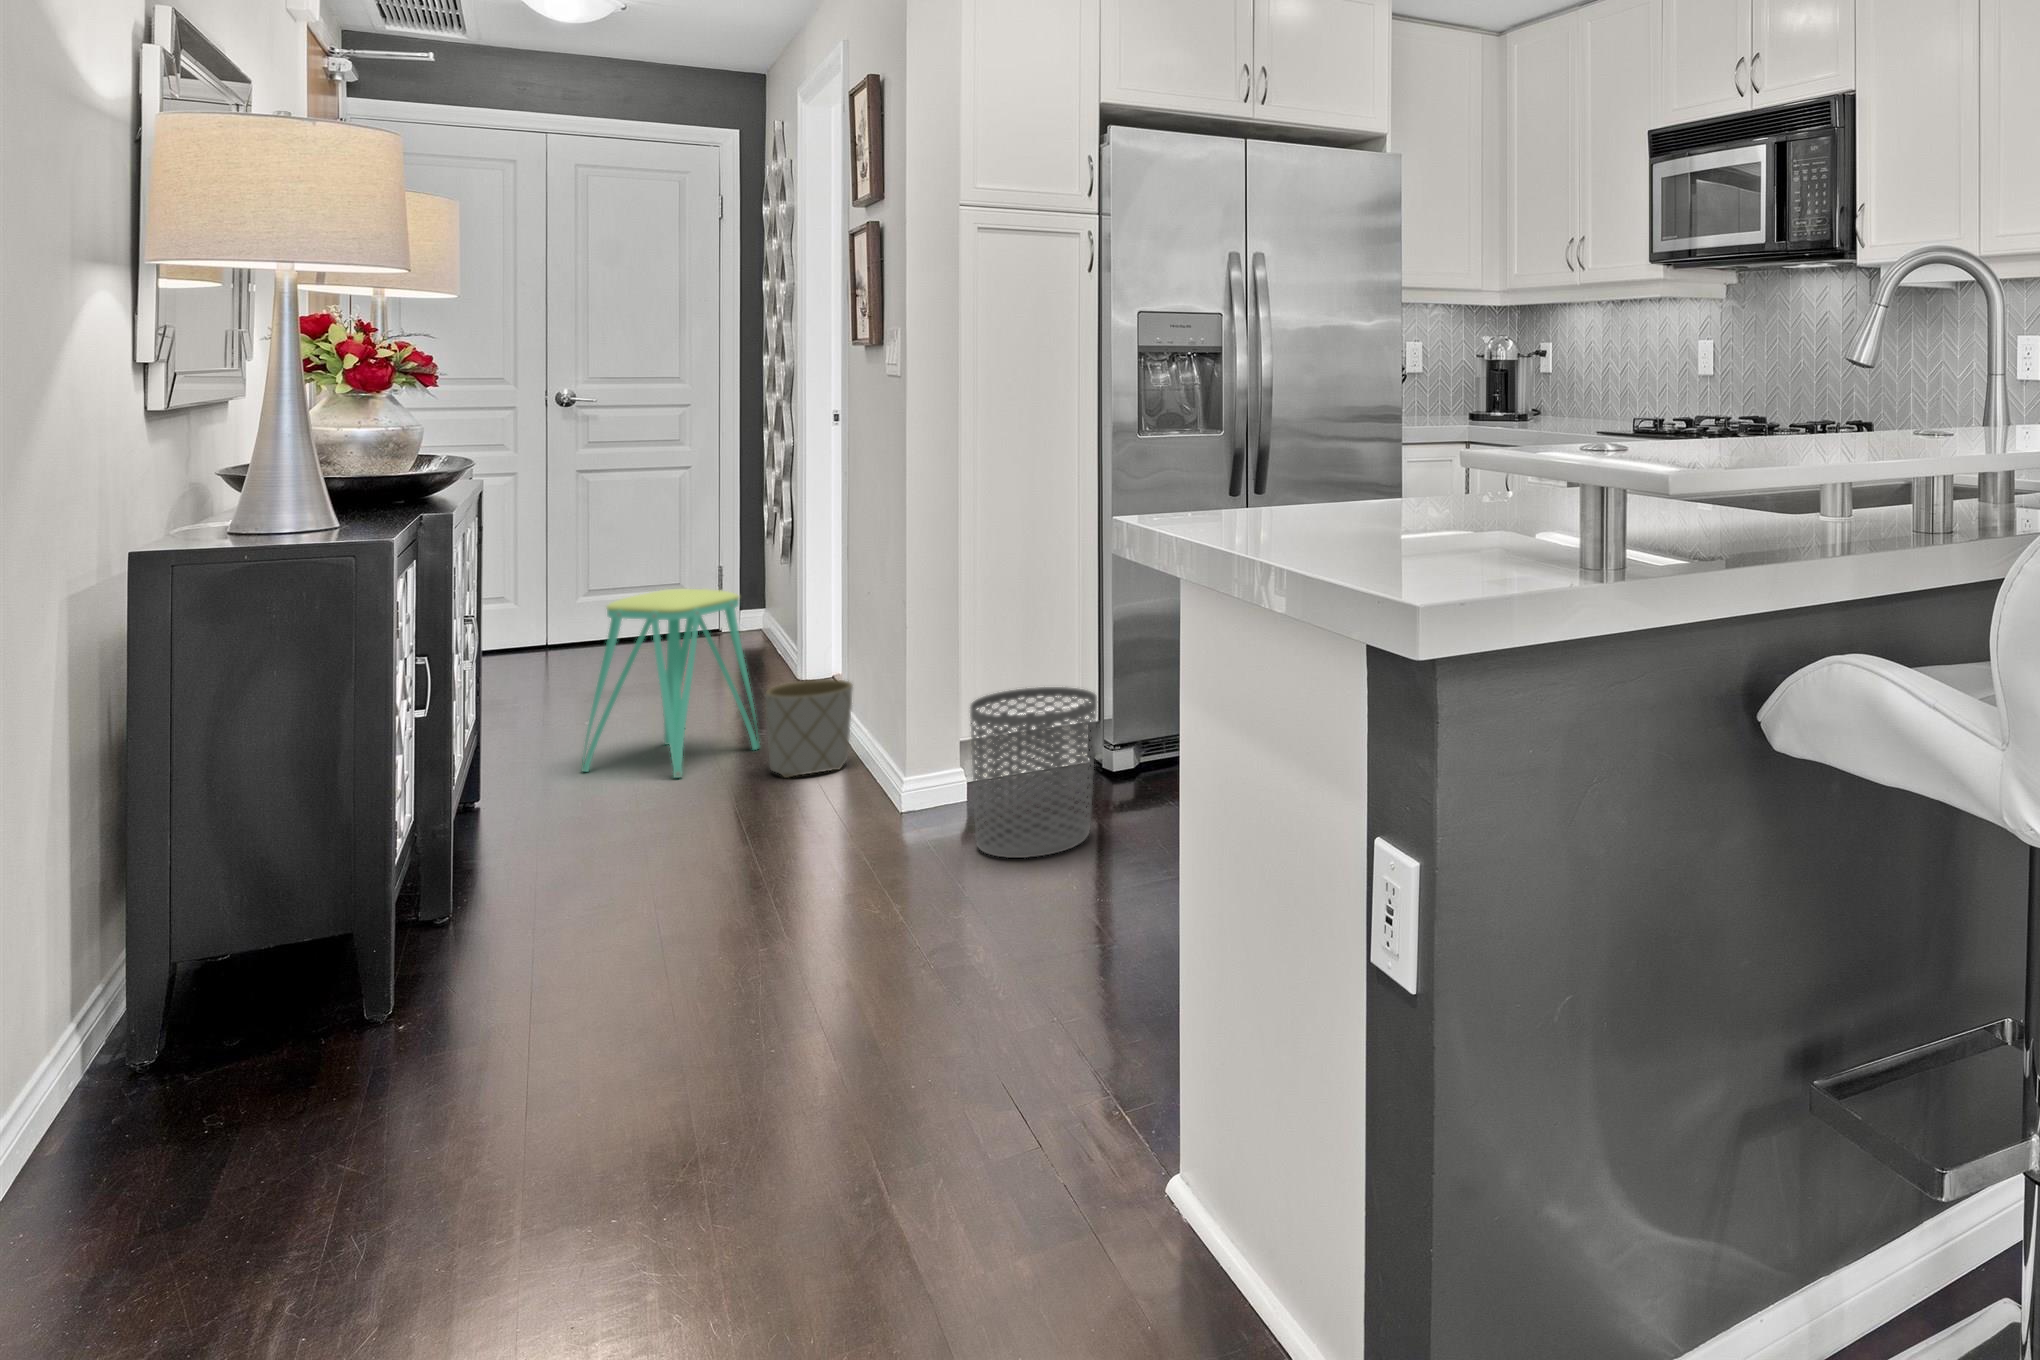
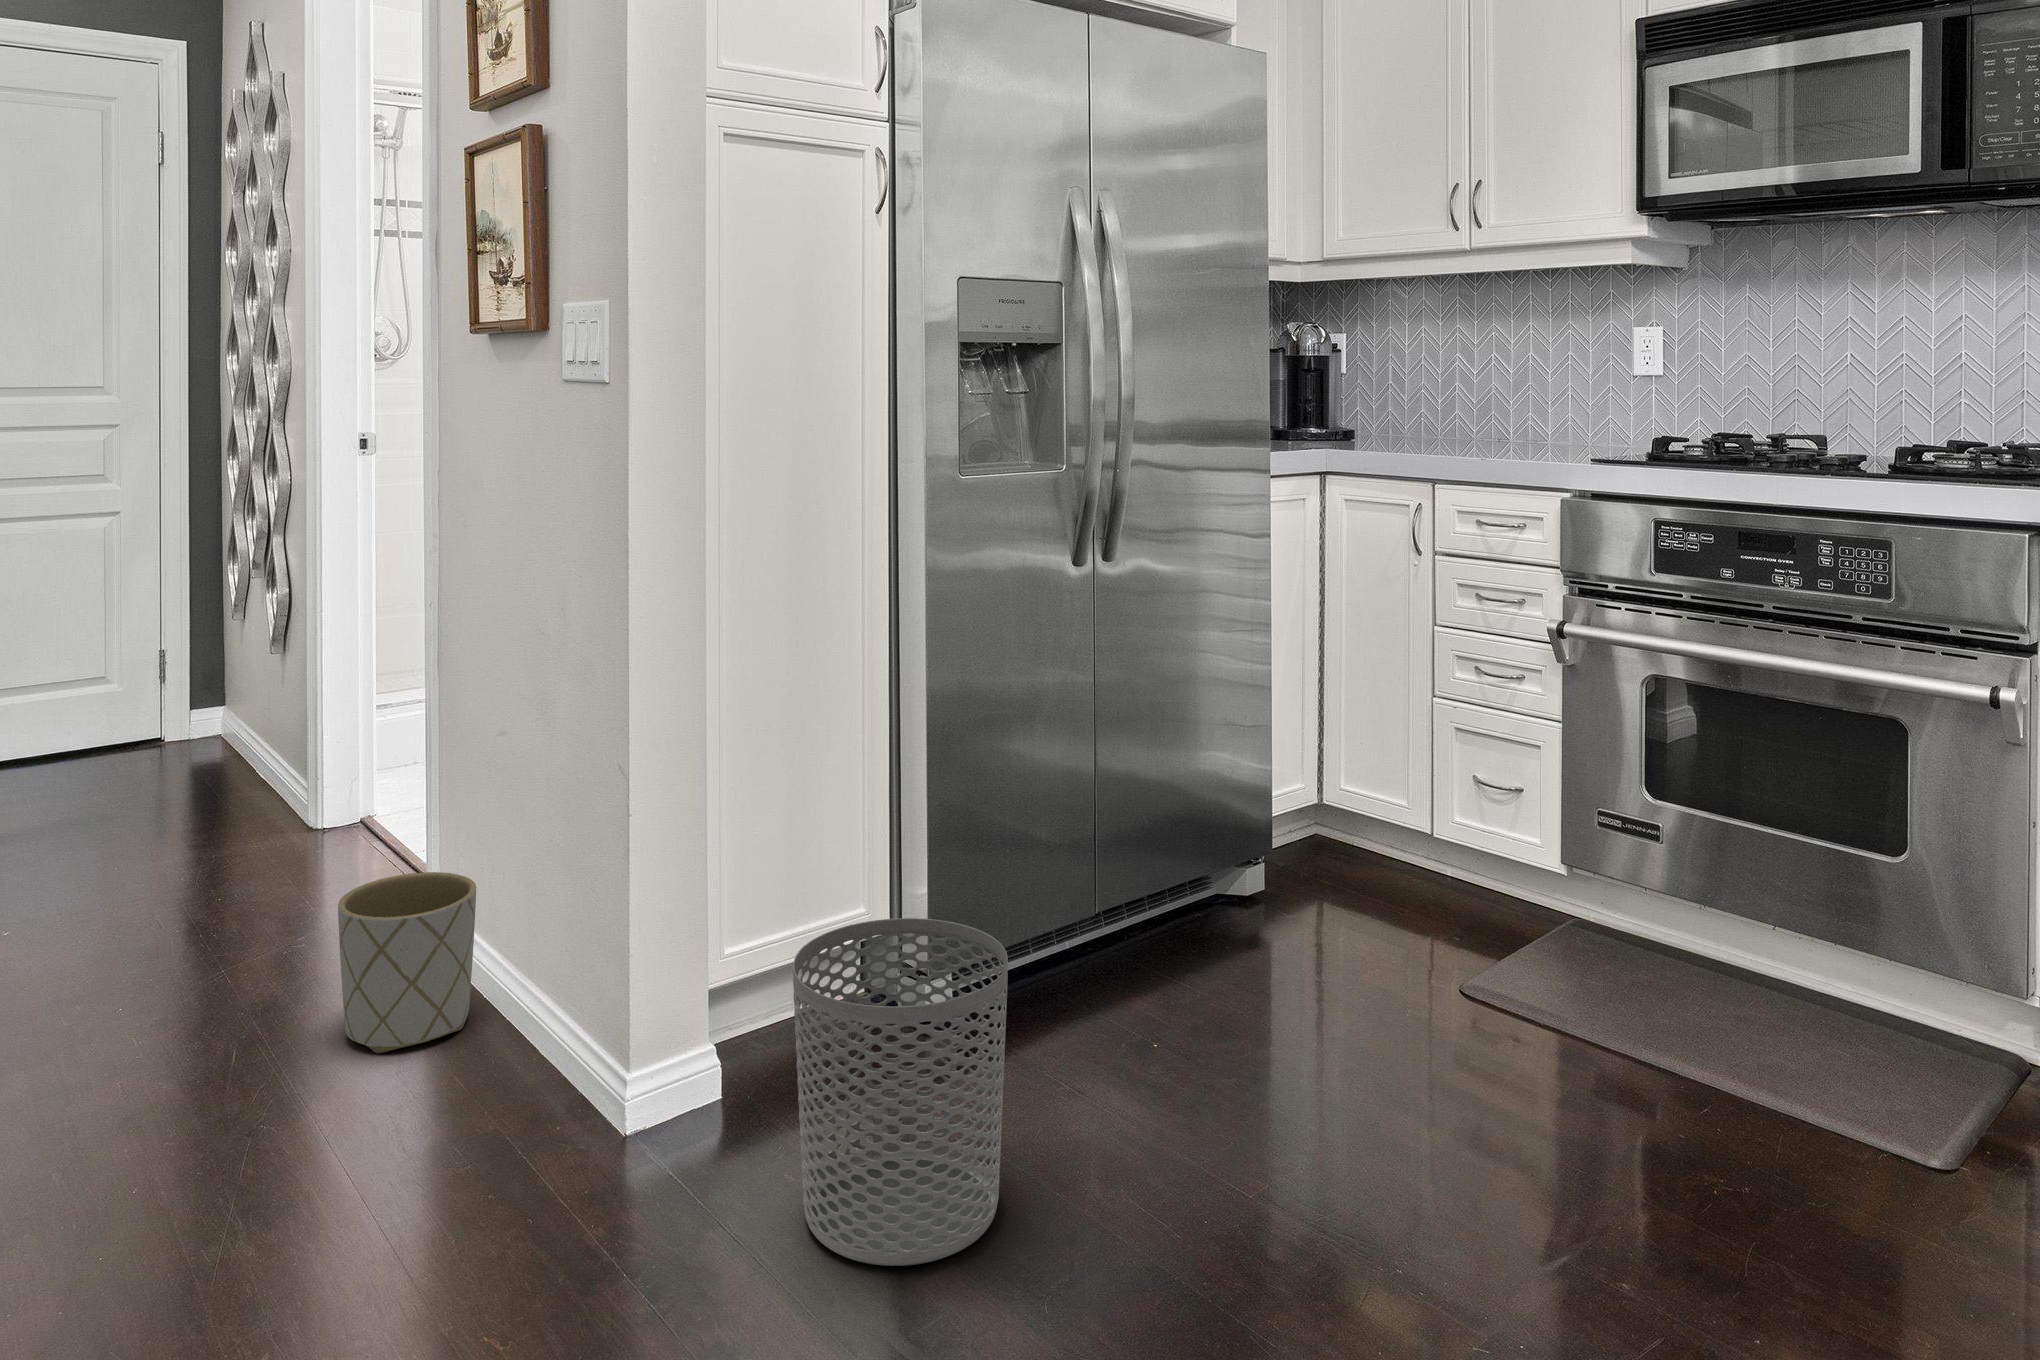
stool: present [581,589,760,778] -> none [17,728,307,1062]

